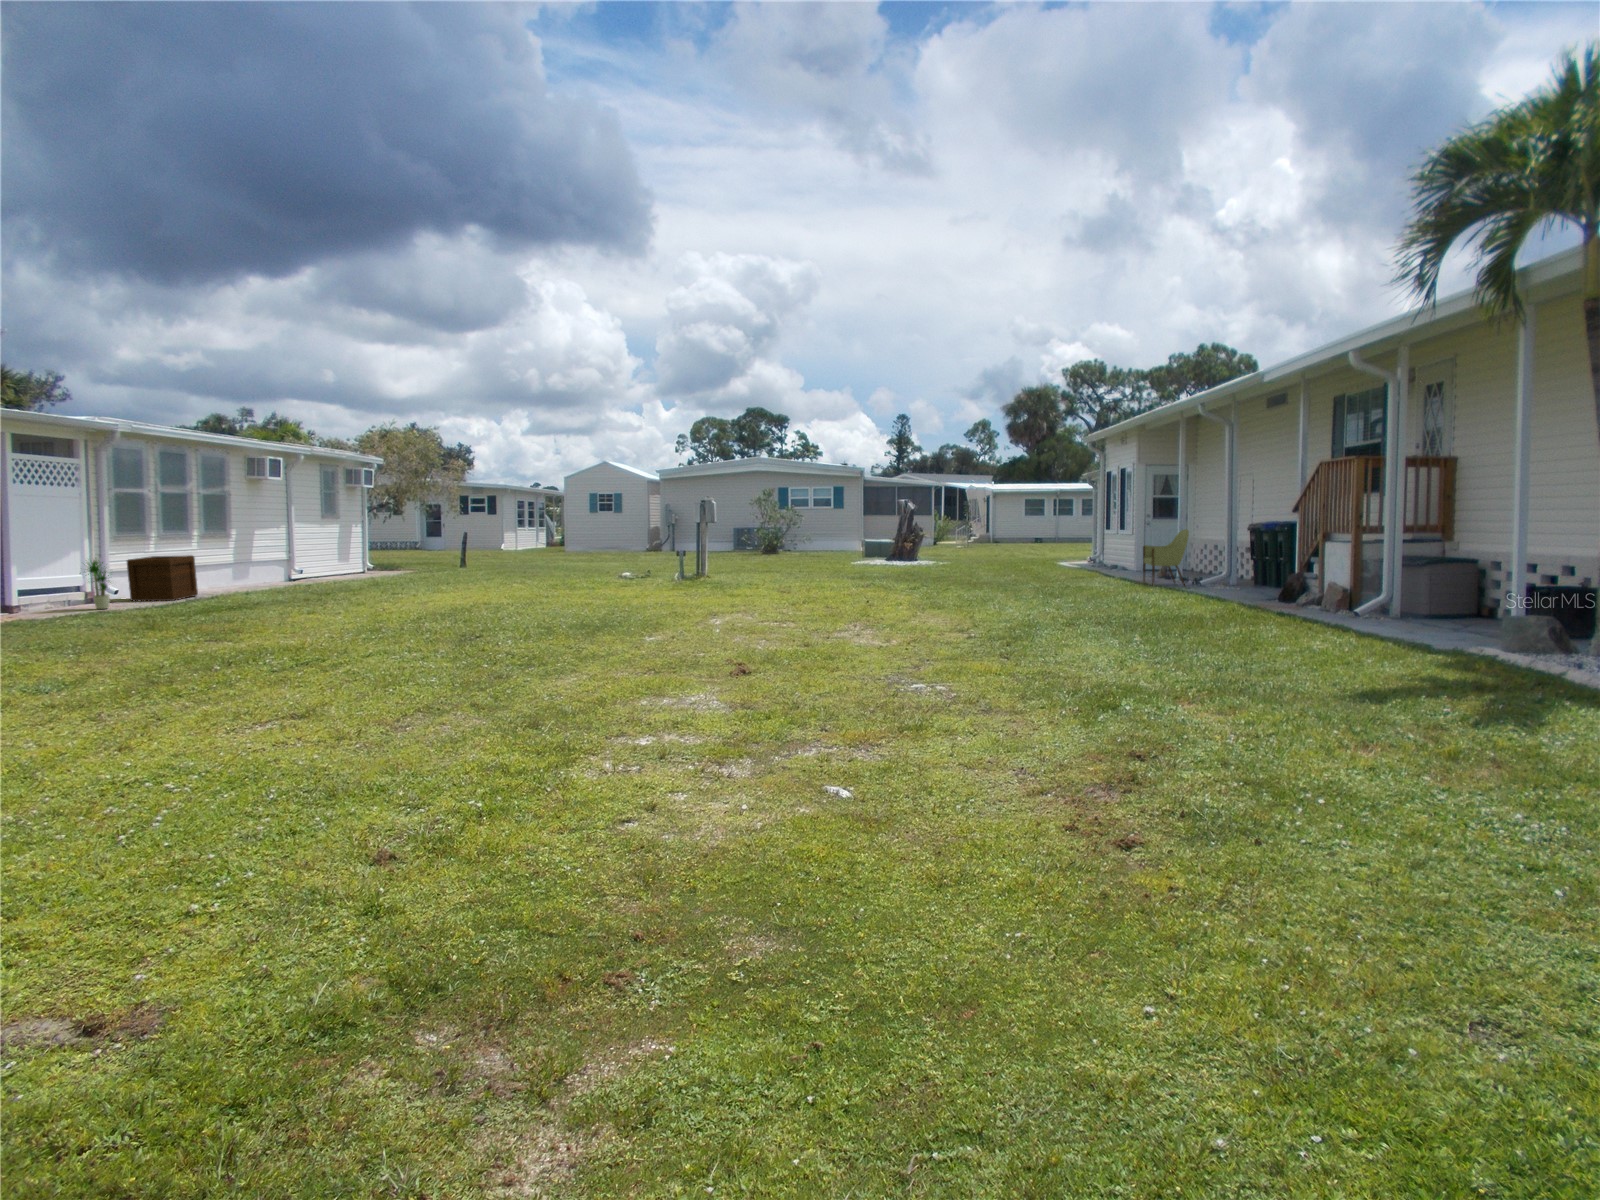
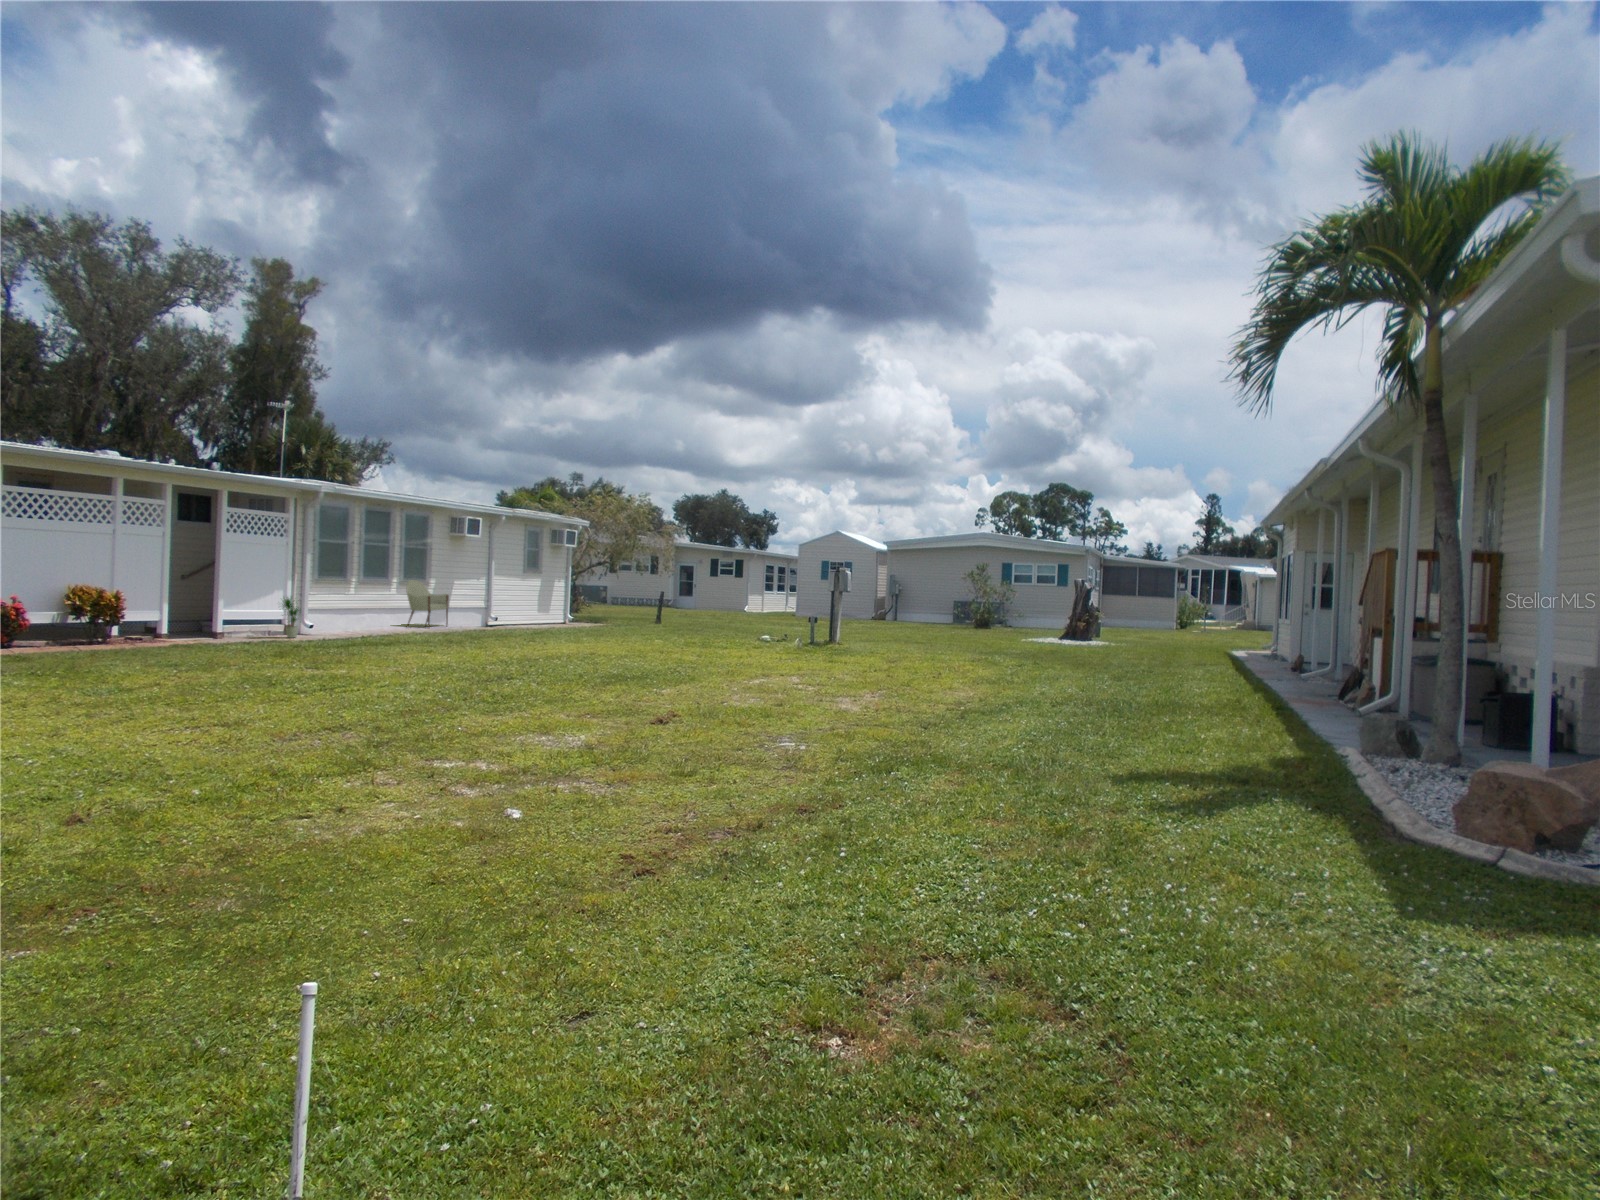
chair: present [1143,529,1189,585] -> present [407,580,449,625]
wooden crate: present [127,555,198,602] -> none [324,597,378,635]

